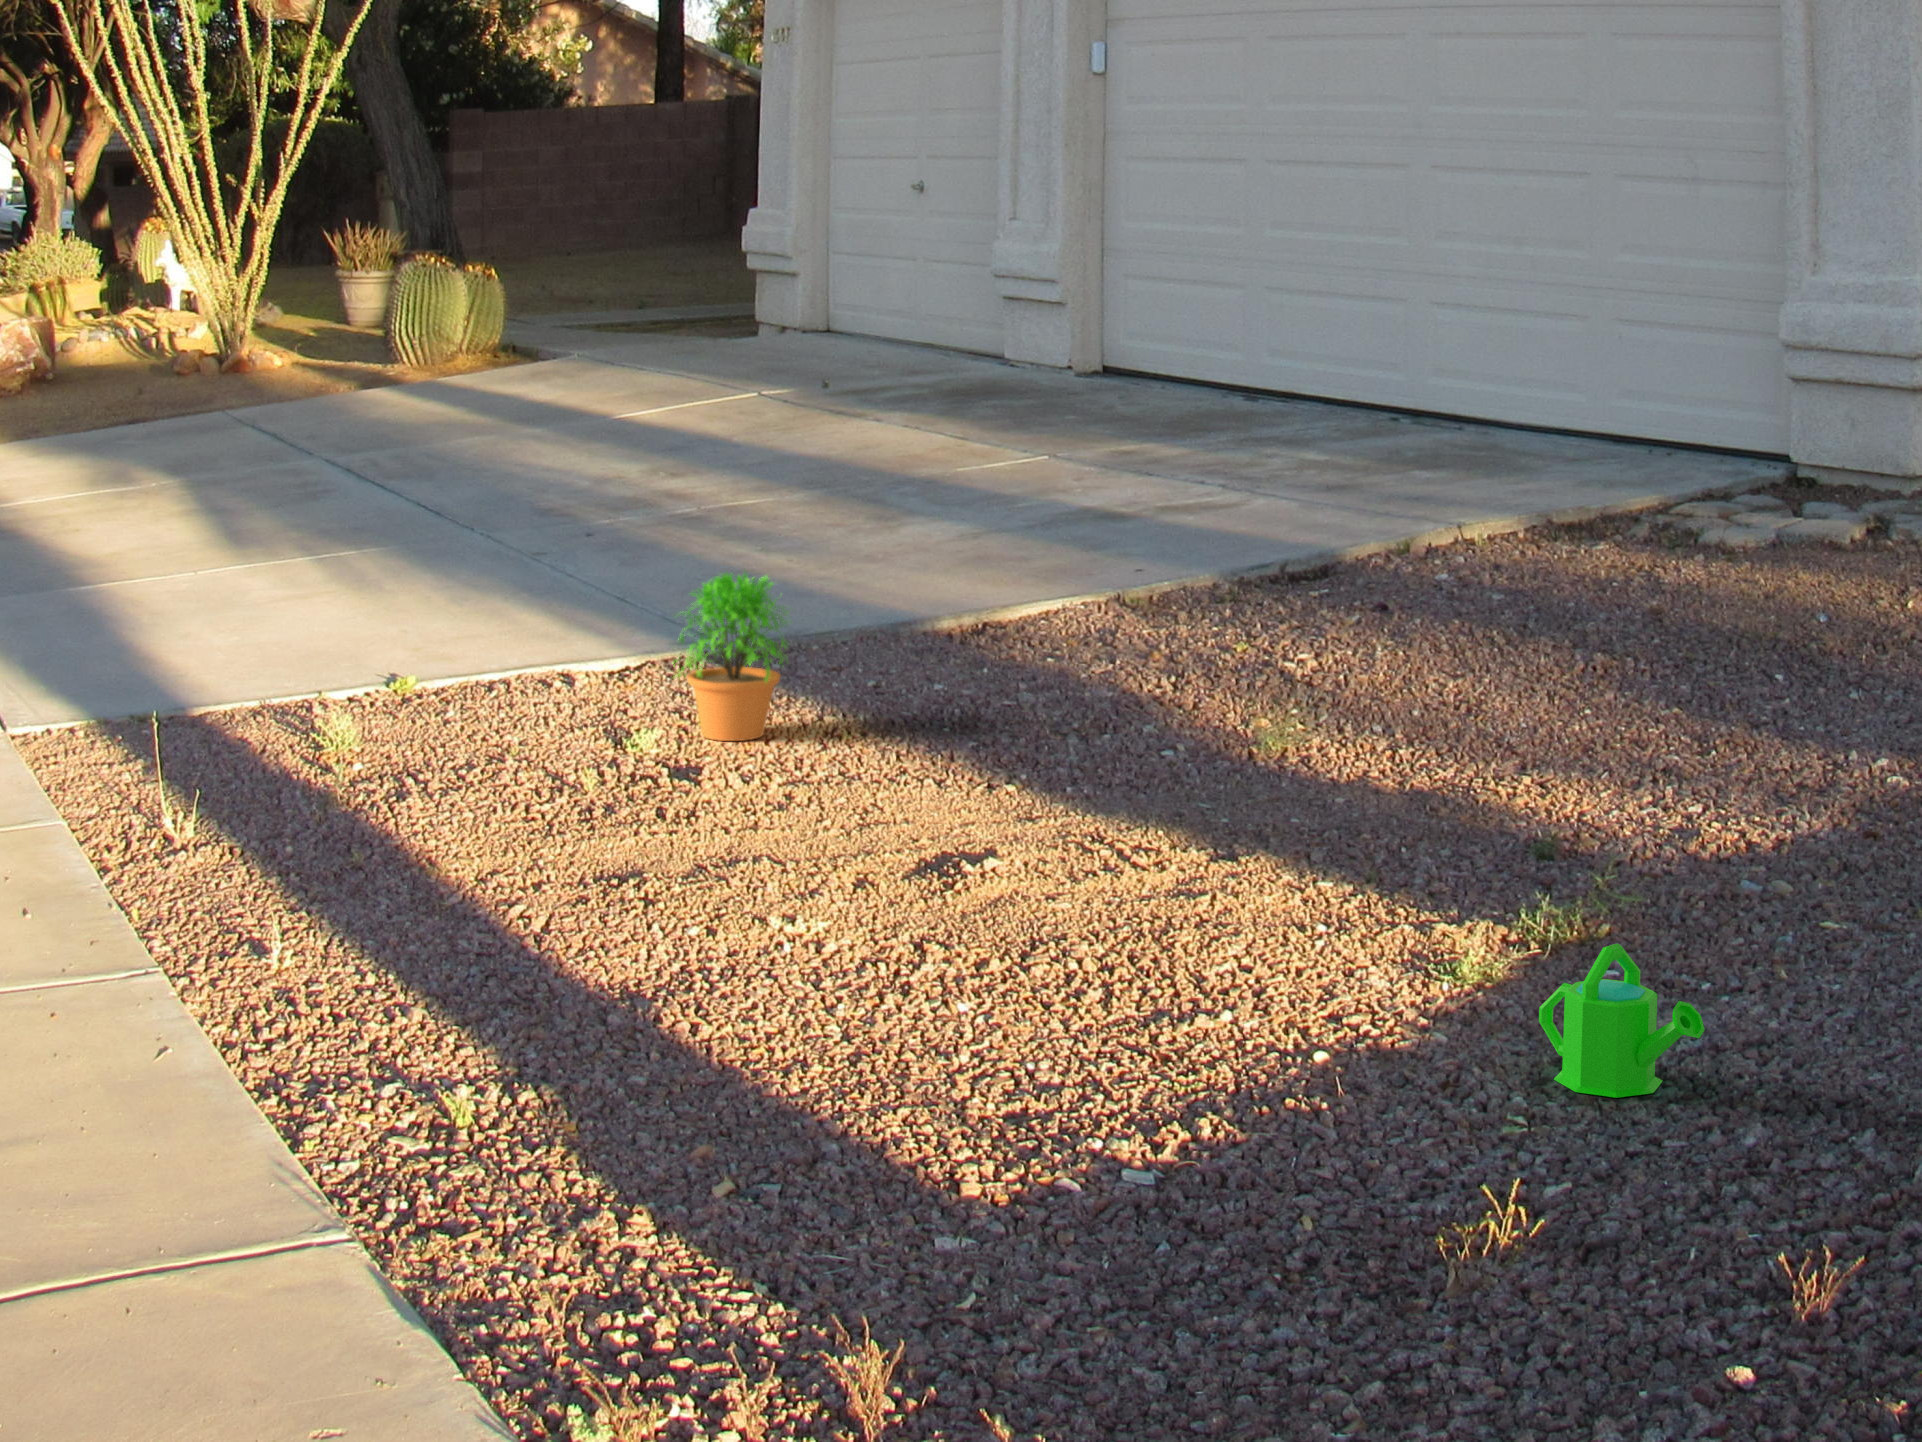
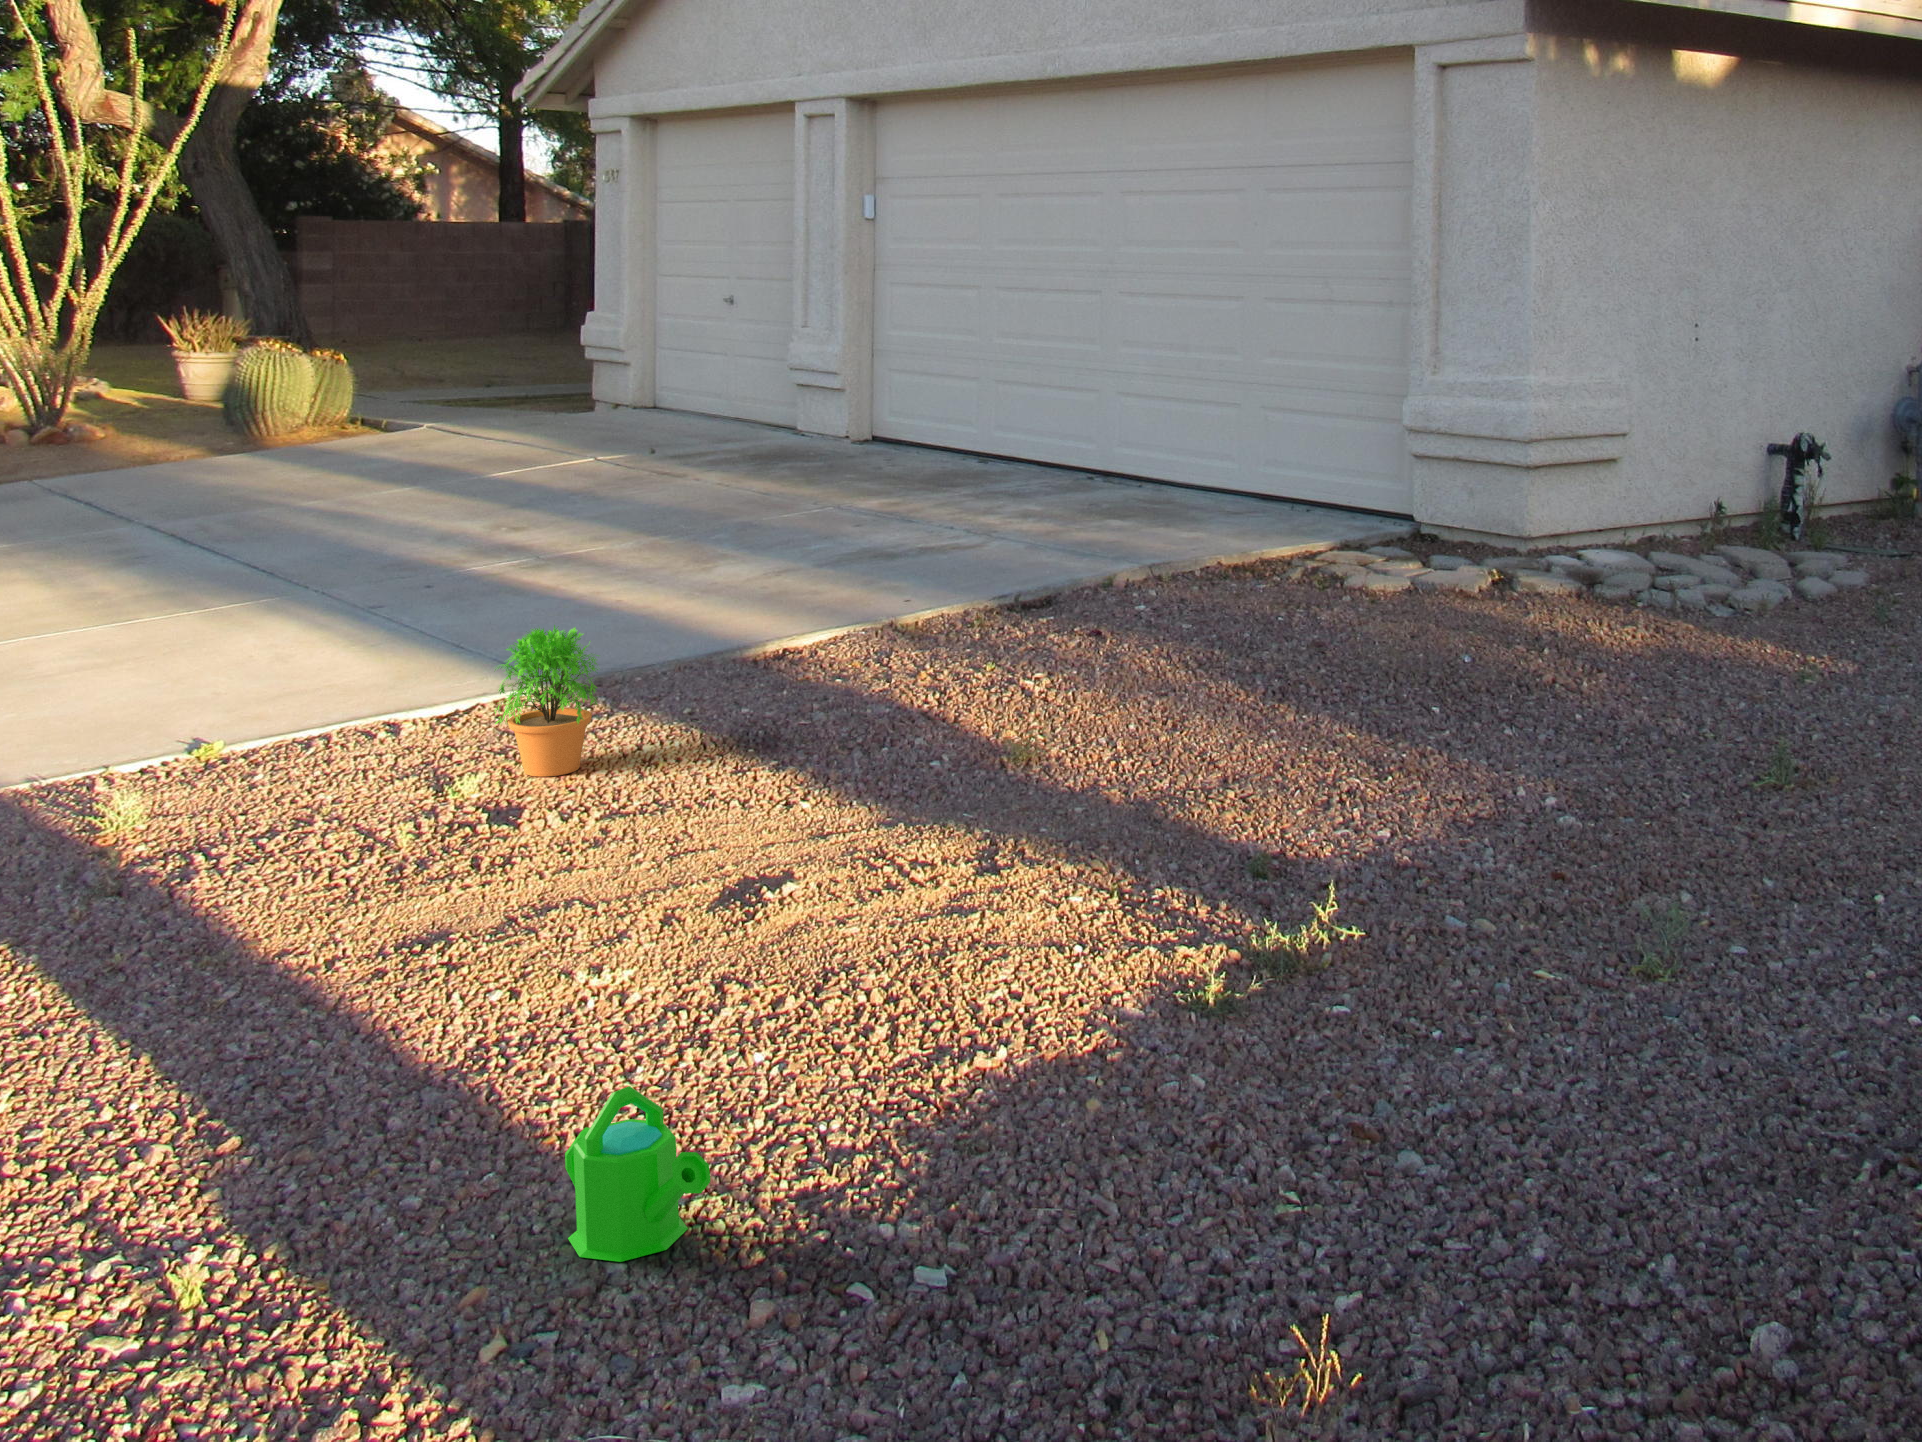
watering can: present [1539,944,1705,1098] -> present [565,1086,711,1262]

